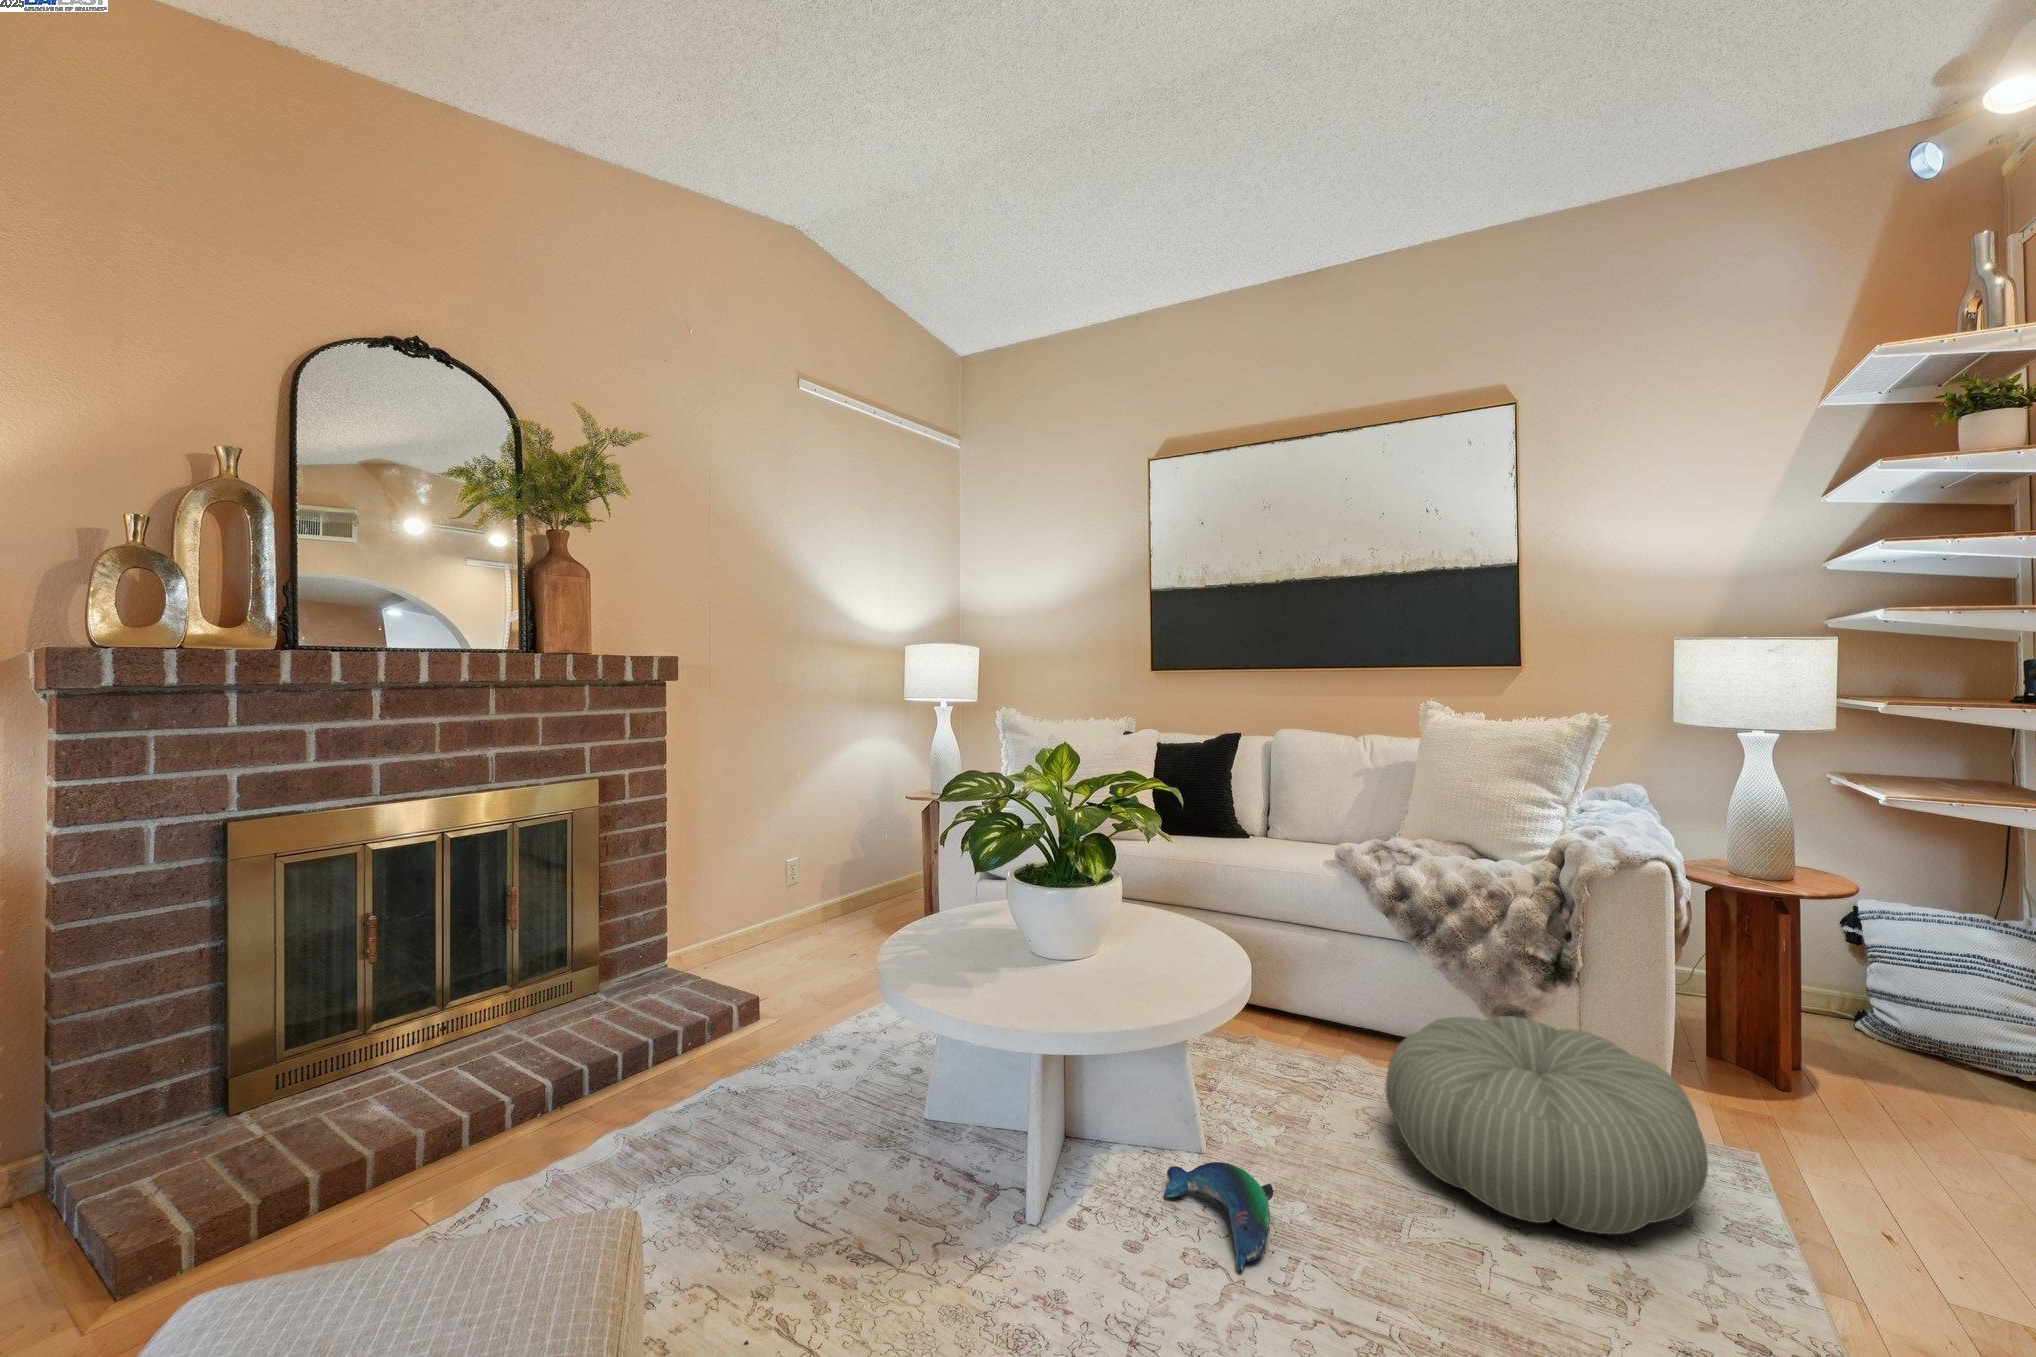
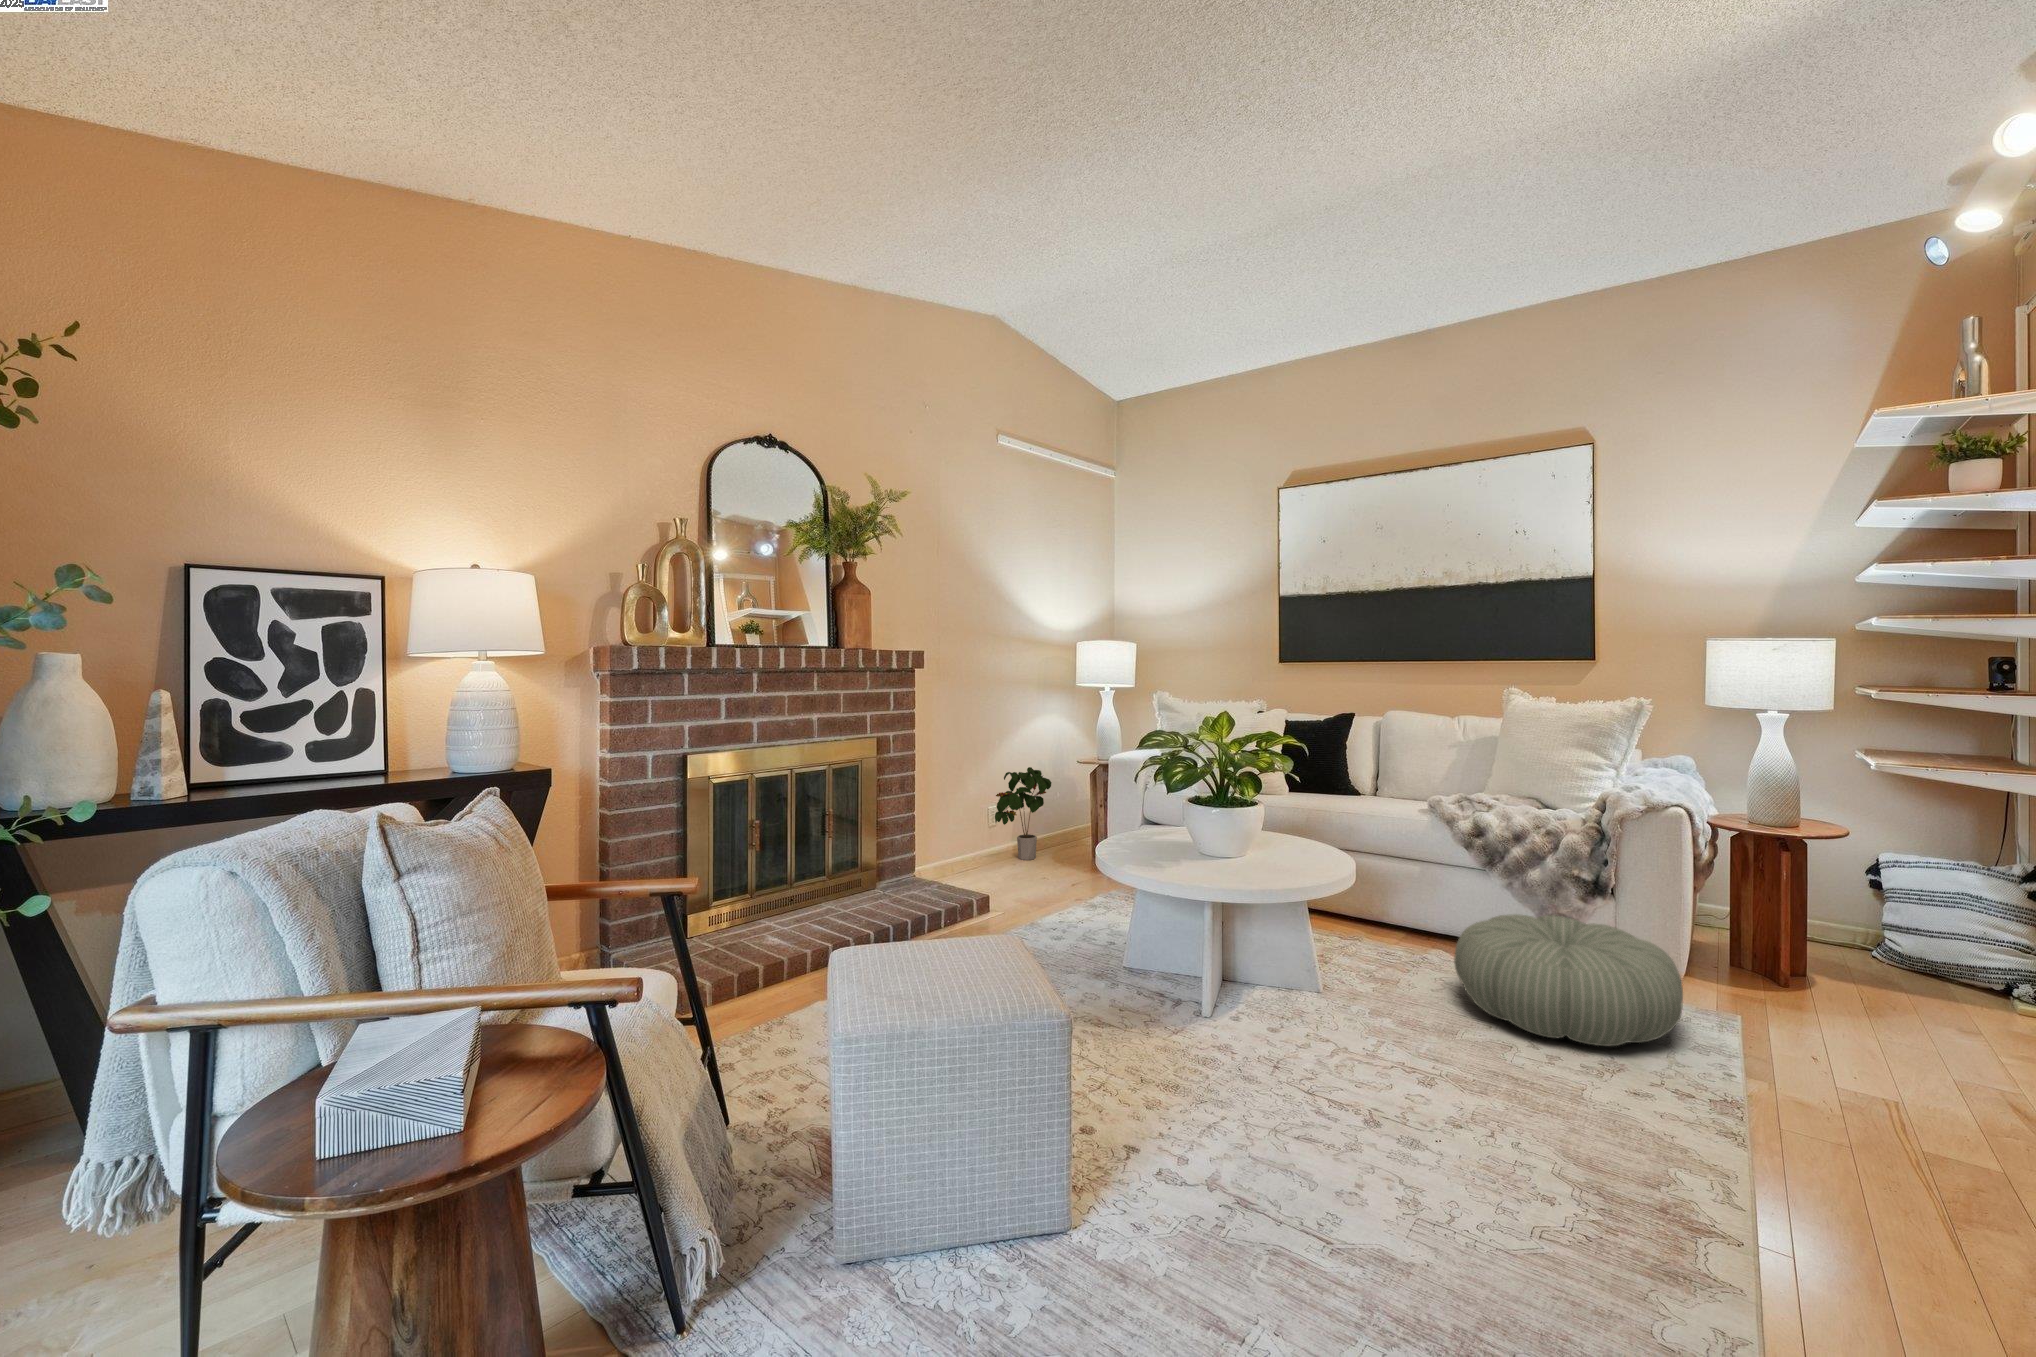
potted plant: none [787,807,868,928] -> present [995,767,1051,860]
plush toy: present [1164,1162,1273,1271] -> none [1291,990,1367,1047]

